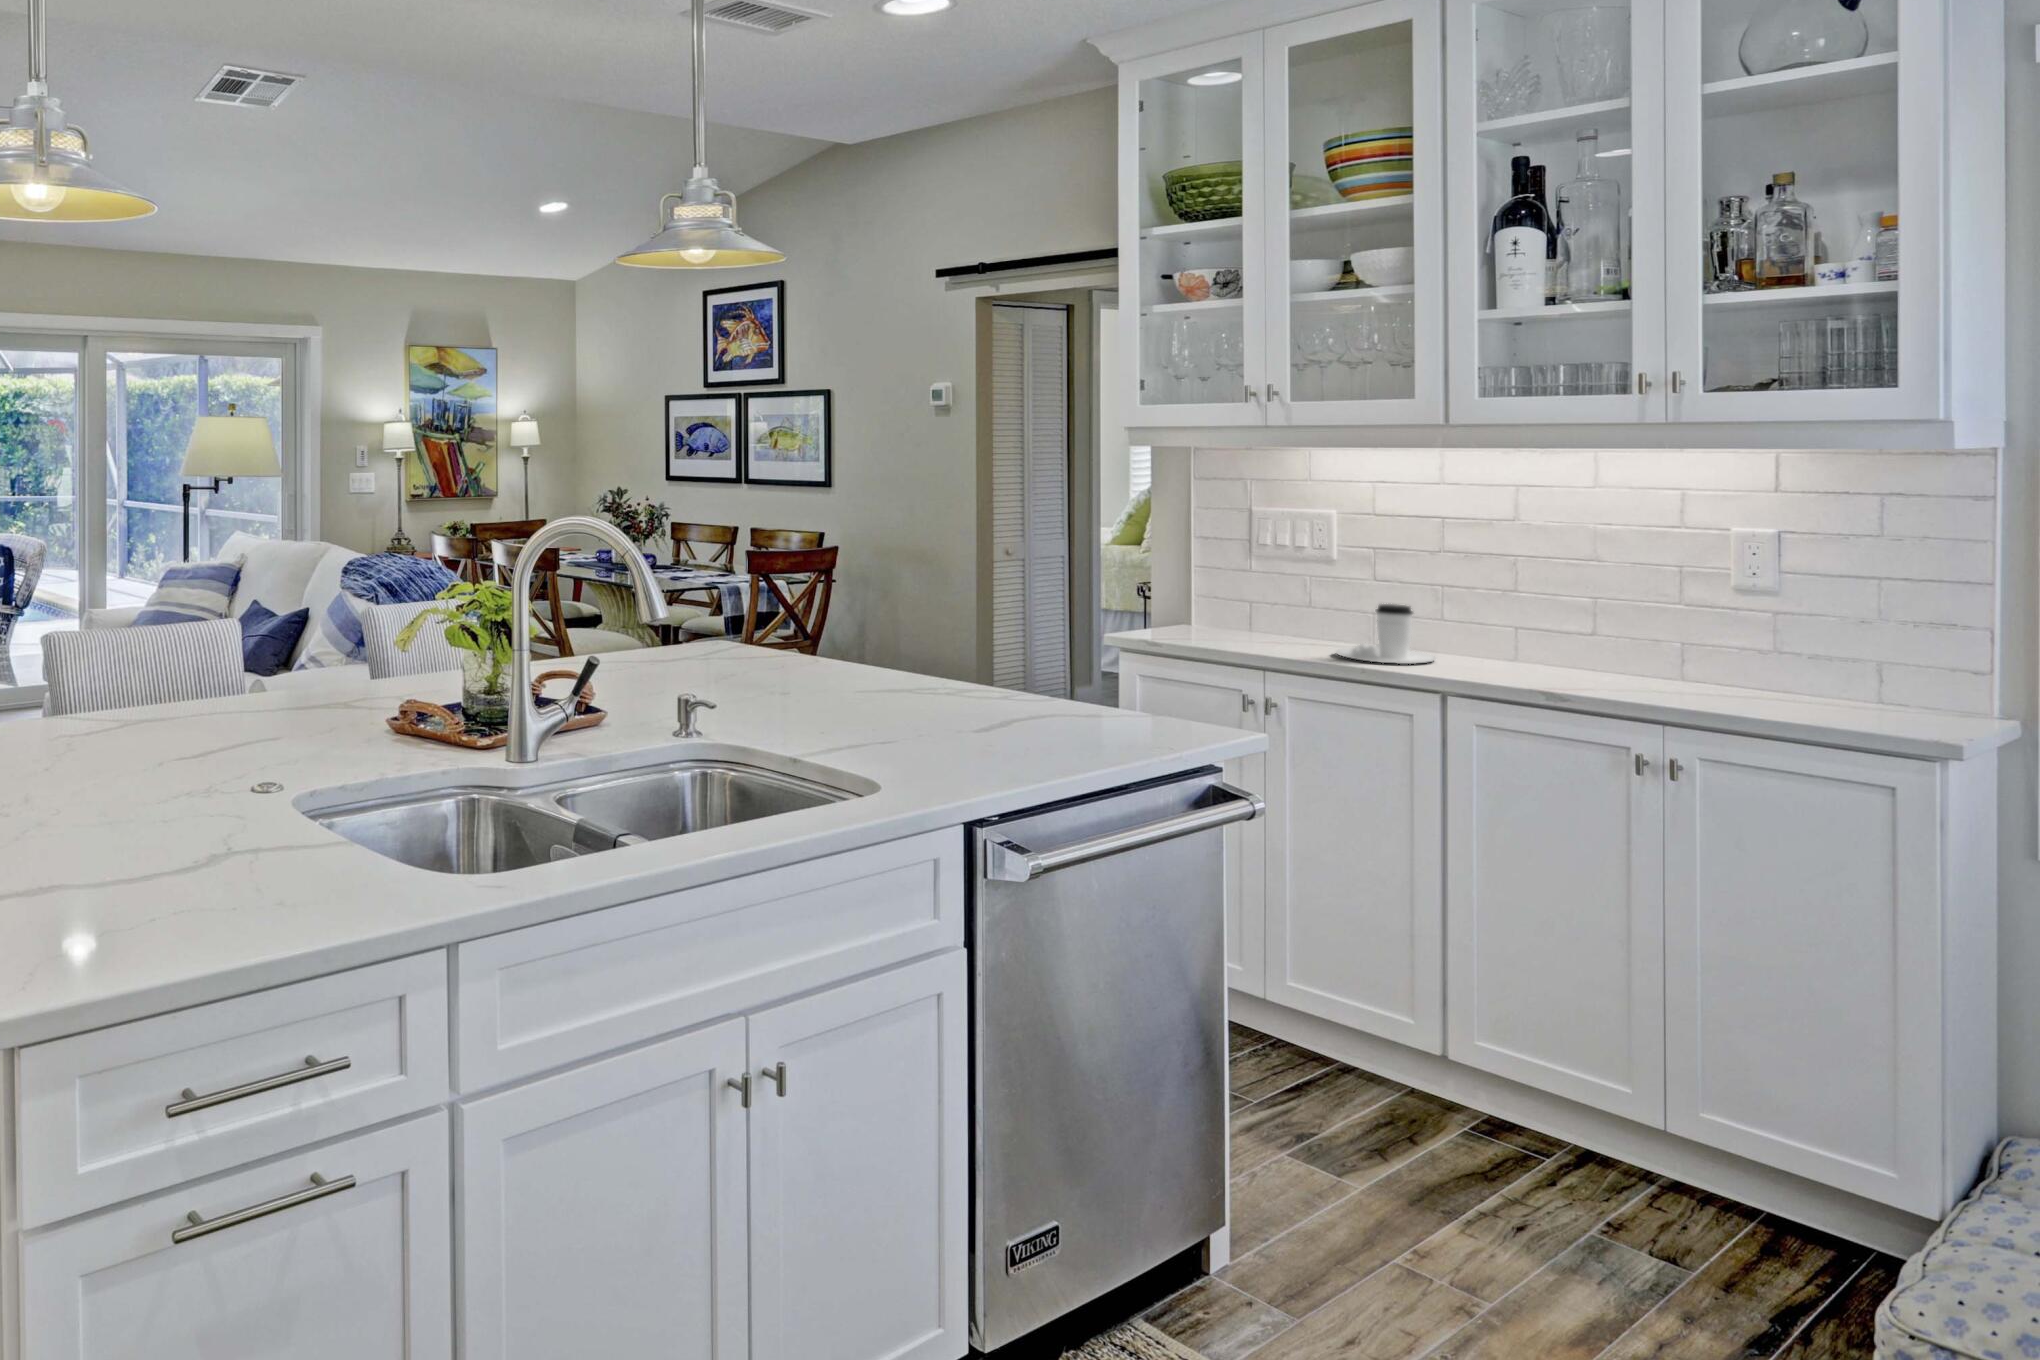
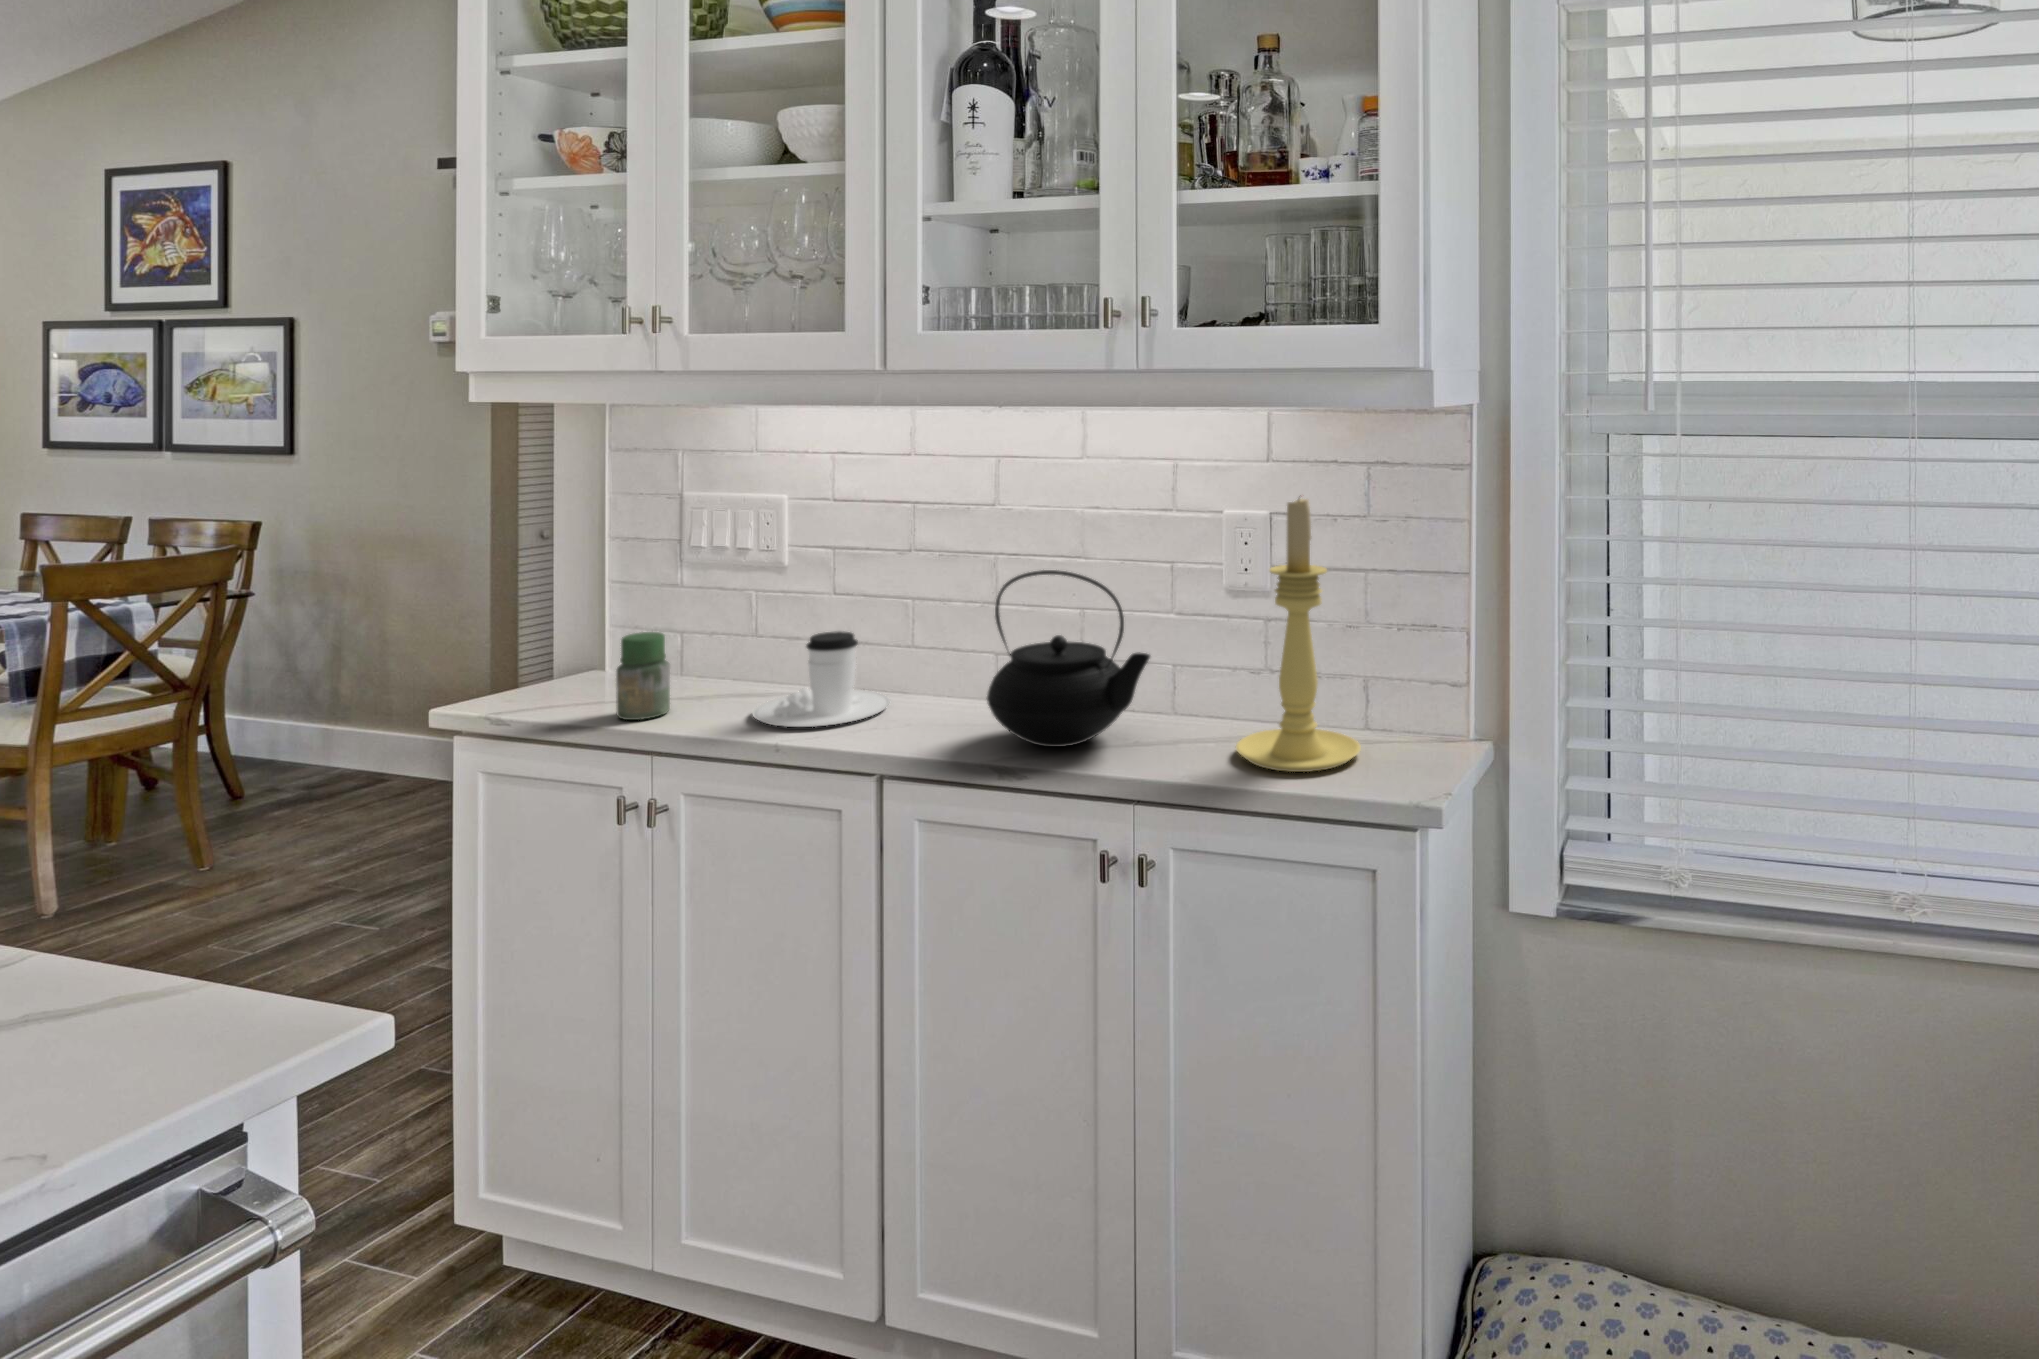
candle holder: none [1758,516,1882,719] -> present [1236,498,1361,772]
teapot: none [1533,565,1678,688] -> present [987,570,1150,747]
jar: none [1236,595,1271,650] -> present [616,632,670,720]

